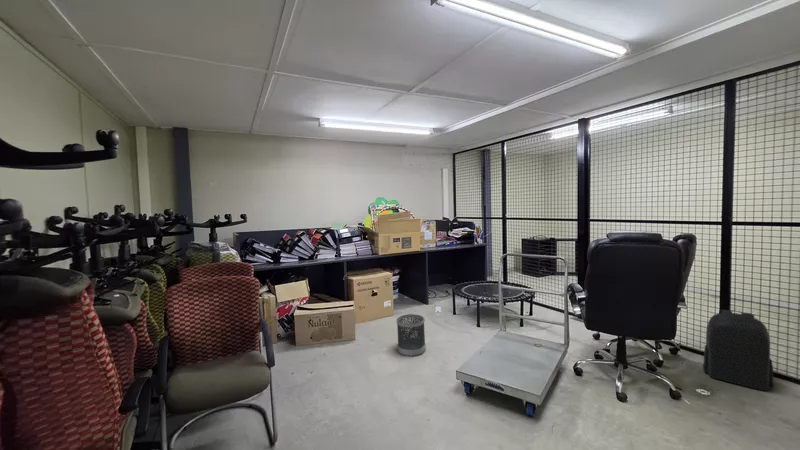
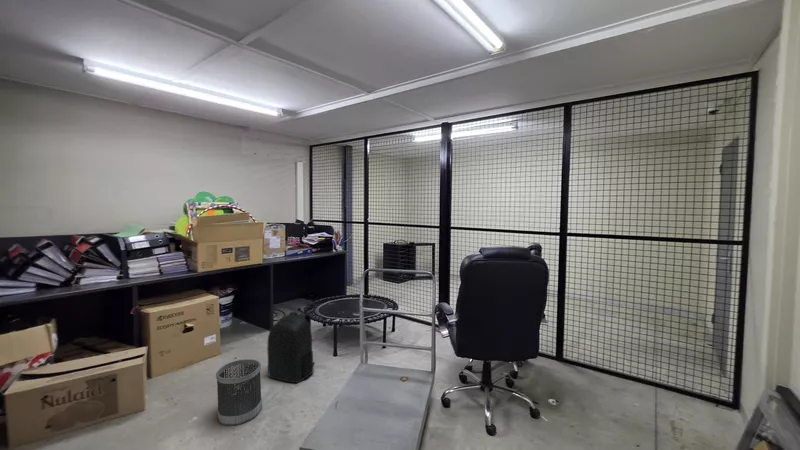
backpack: present [703,310,774,391] -> present [267,312,314,383]

